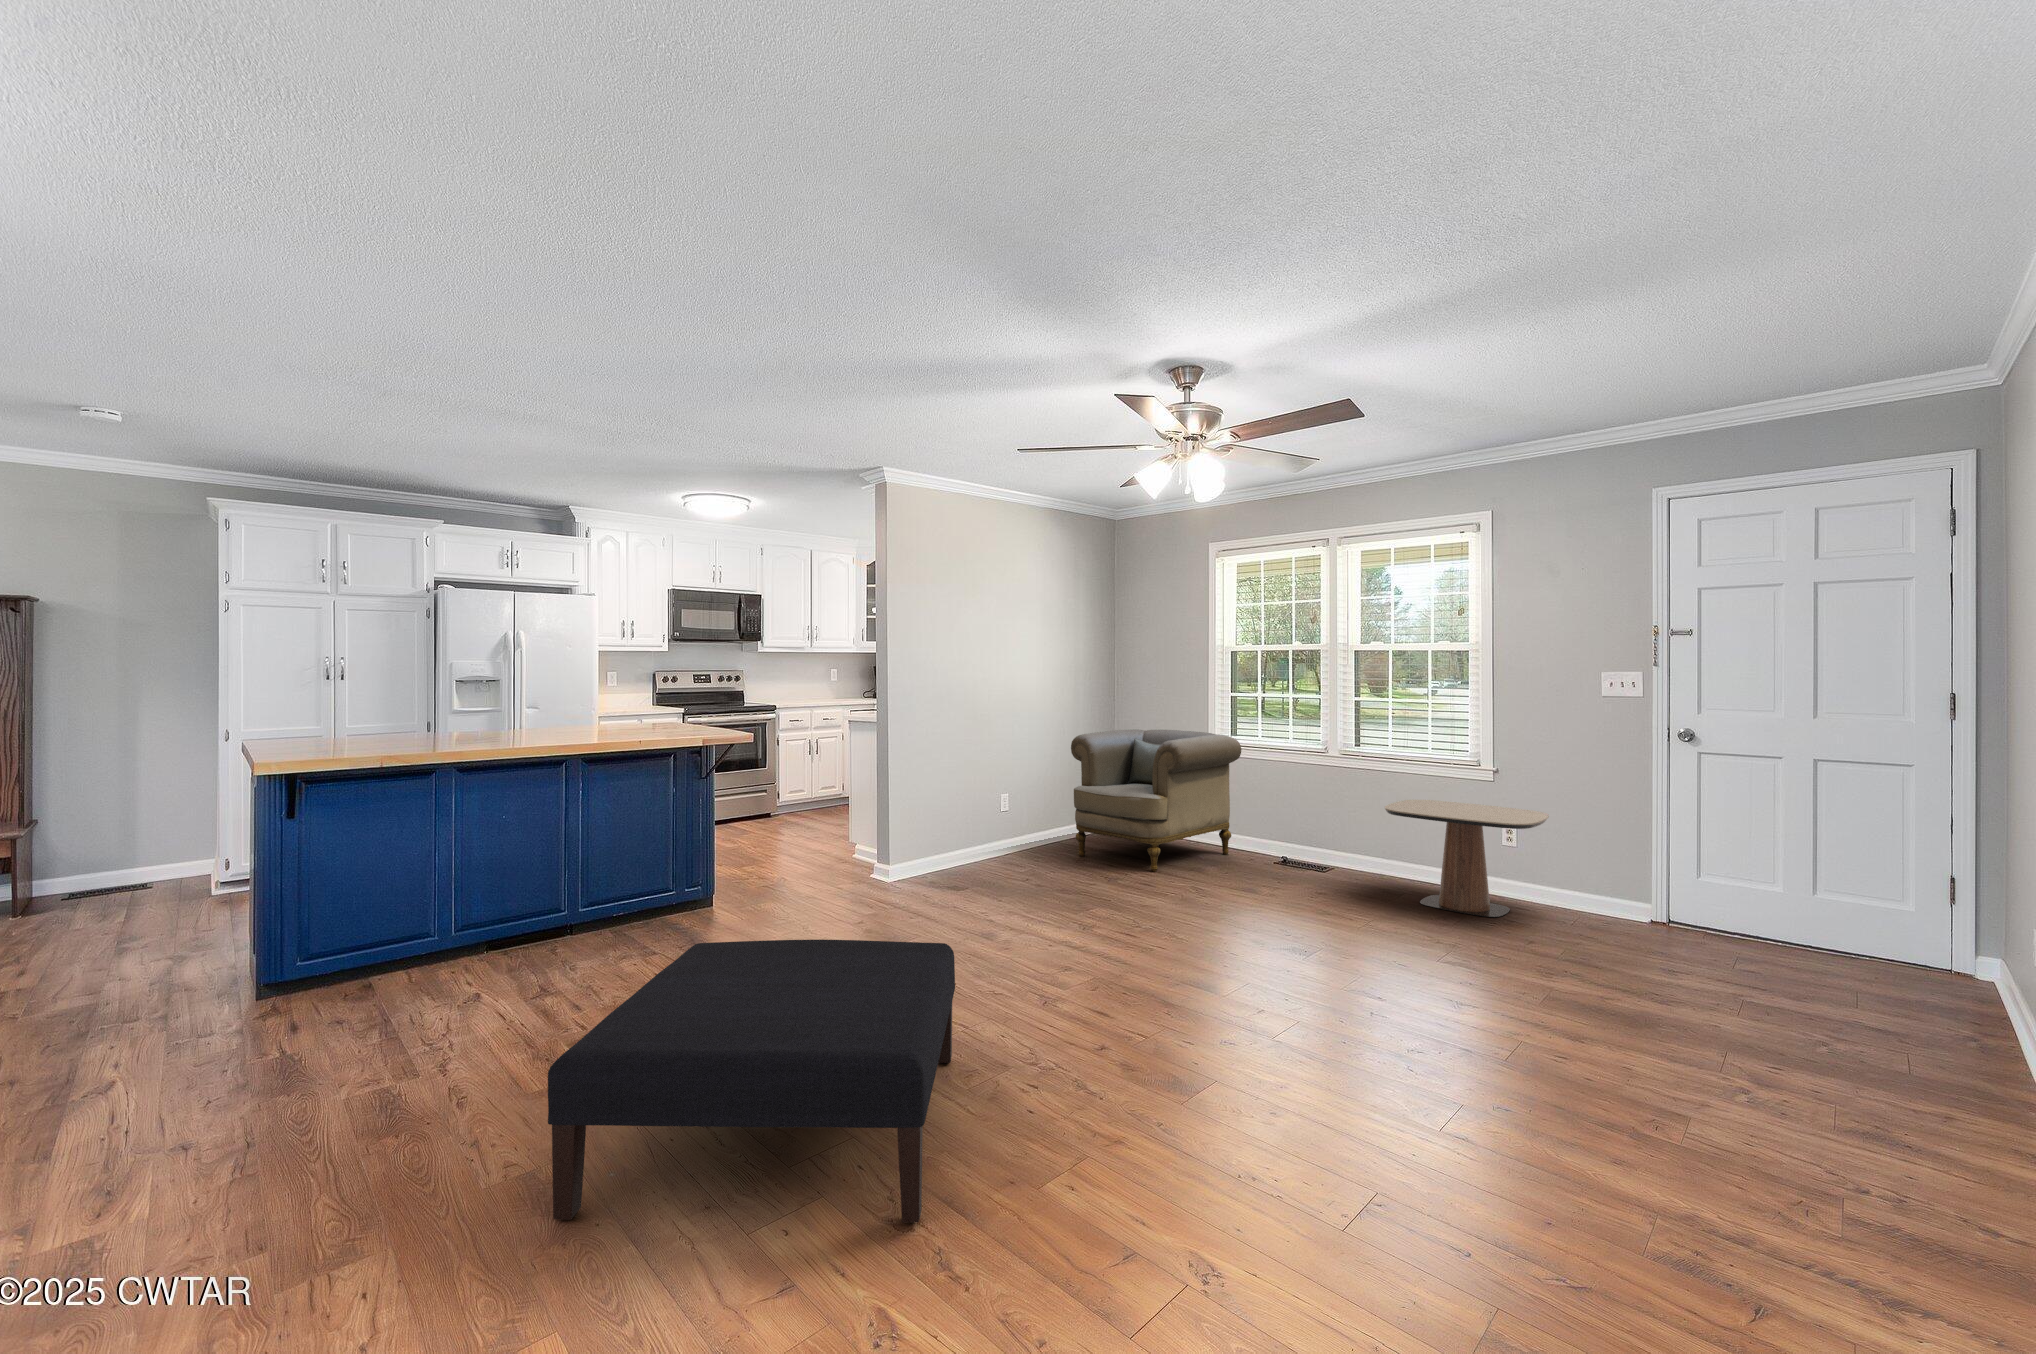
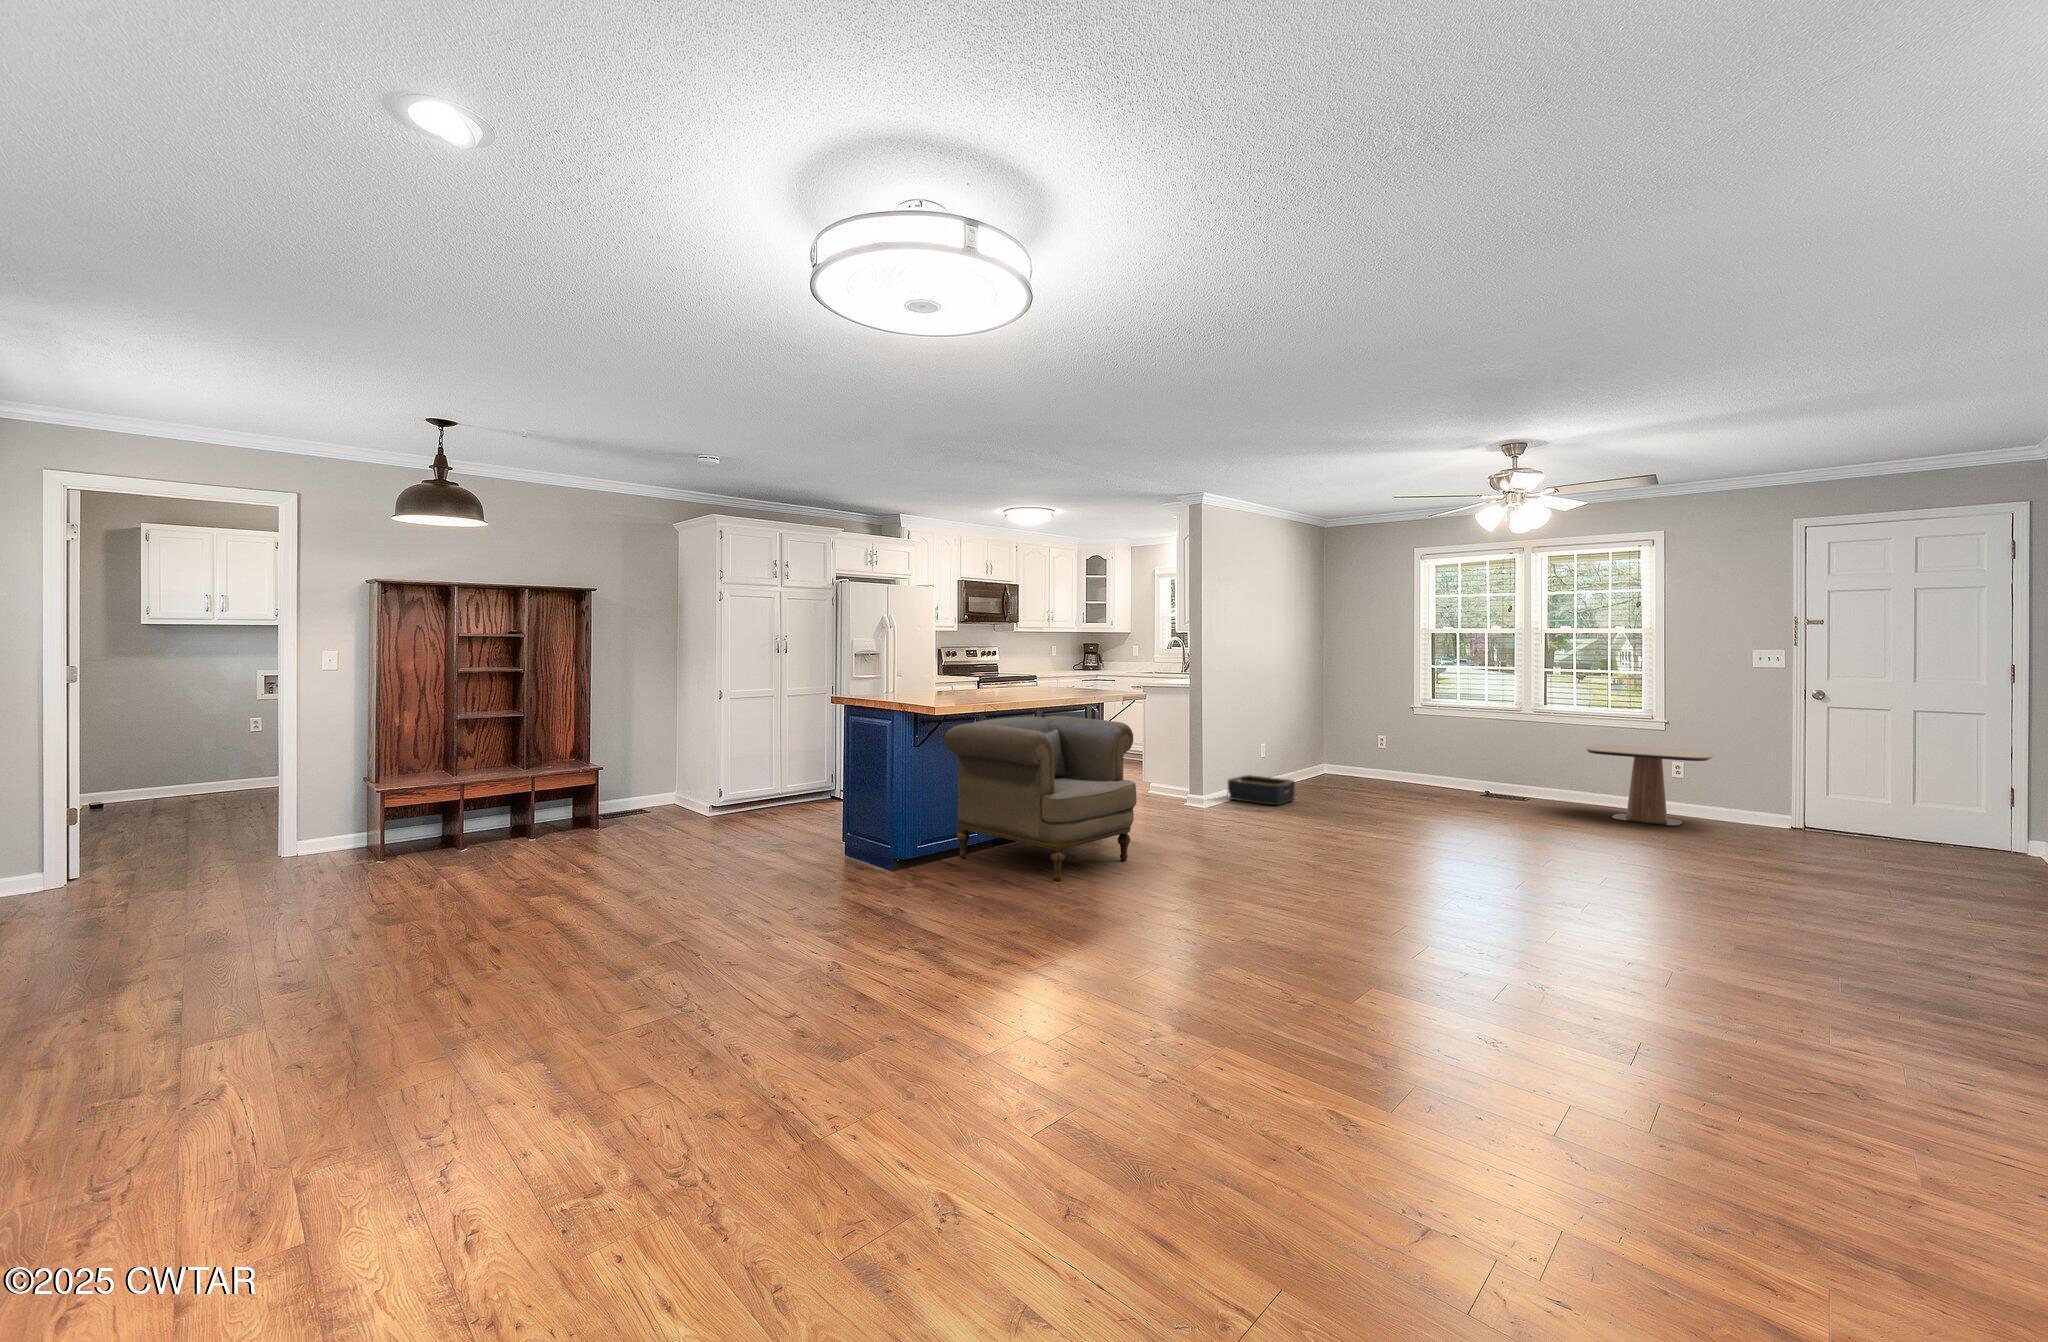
armchair: present [1071,729,1241,872] -> present [944,716,1137,881]
basket: none [937,835,1023,879] -> present [1228,775,1295,805]
ottoman: present [548,939,955,1222] -> none [1245,816,1510,950]

